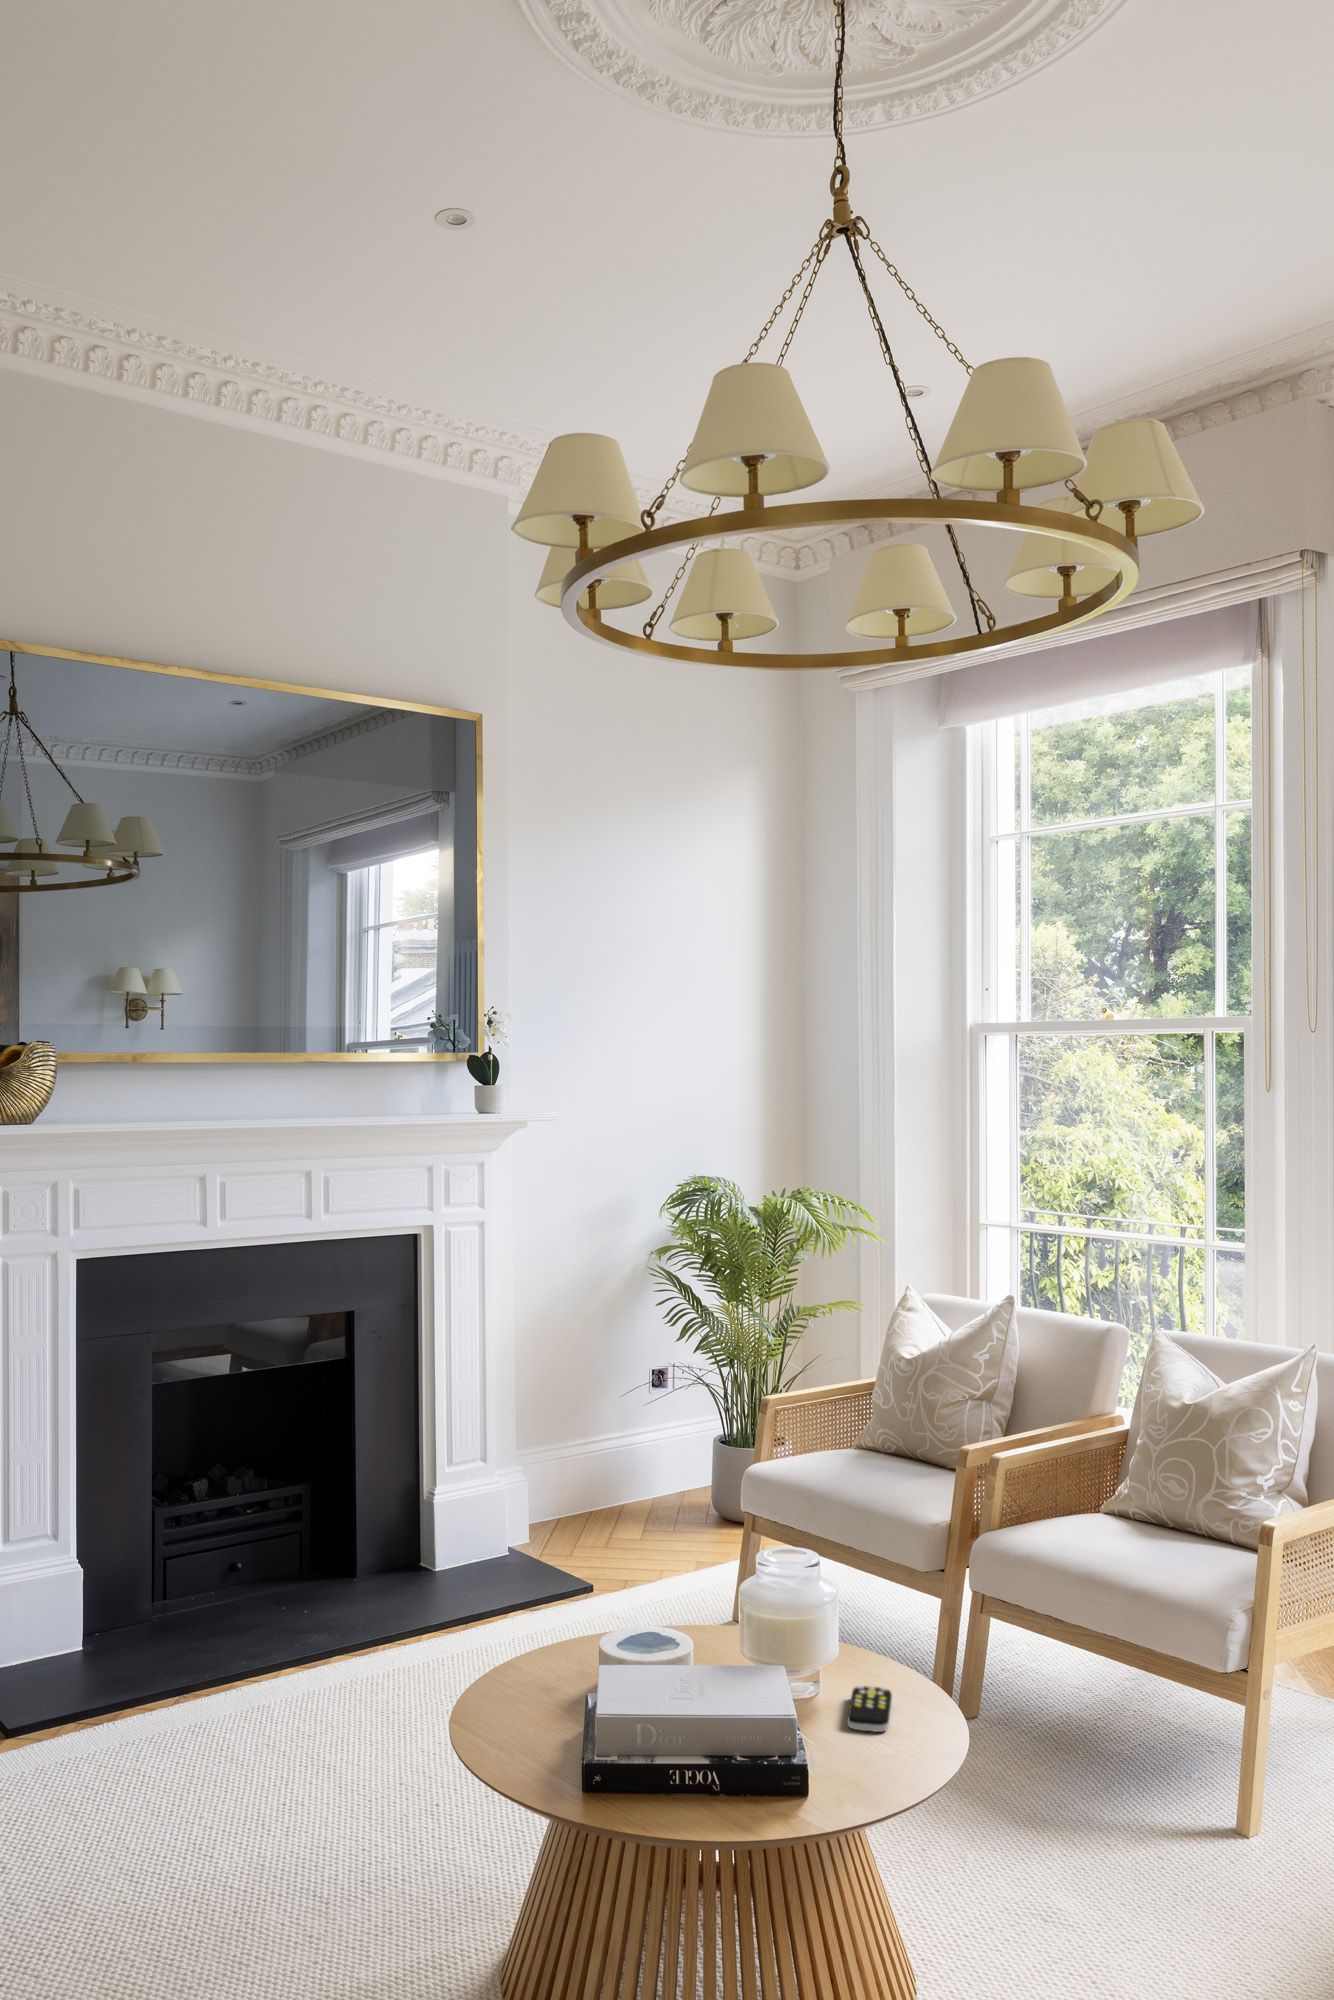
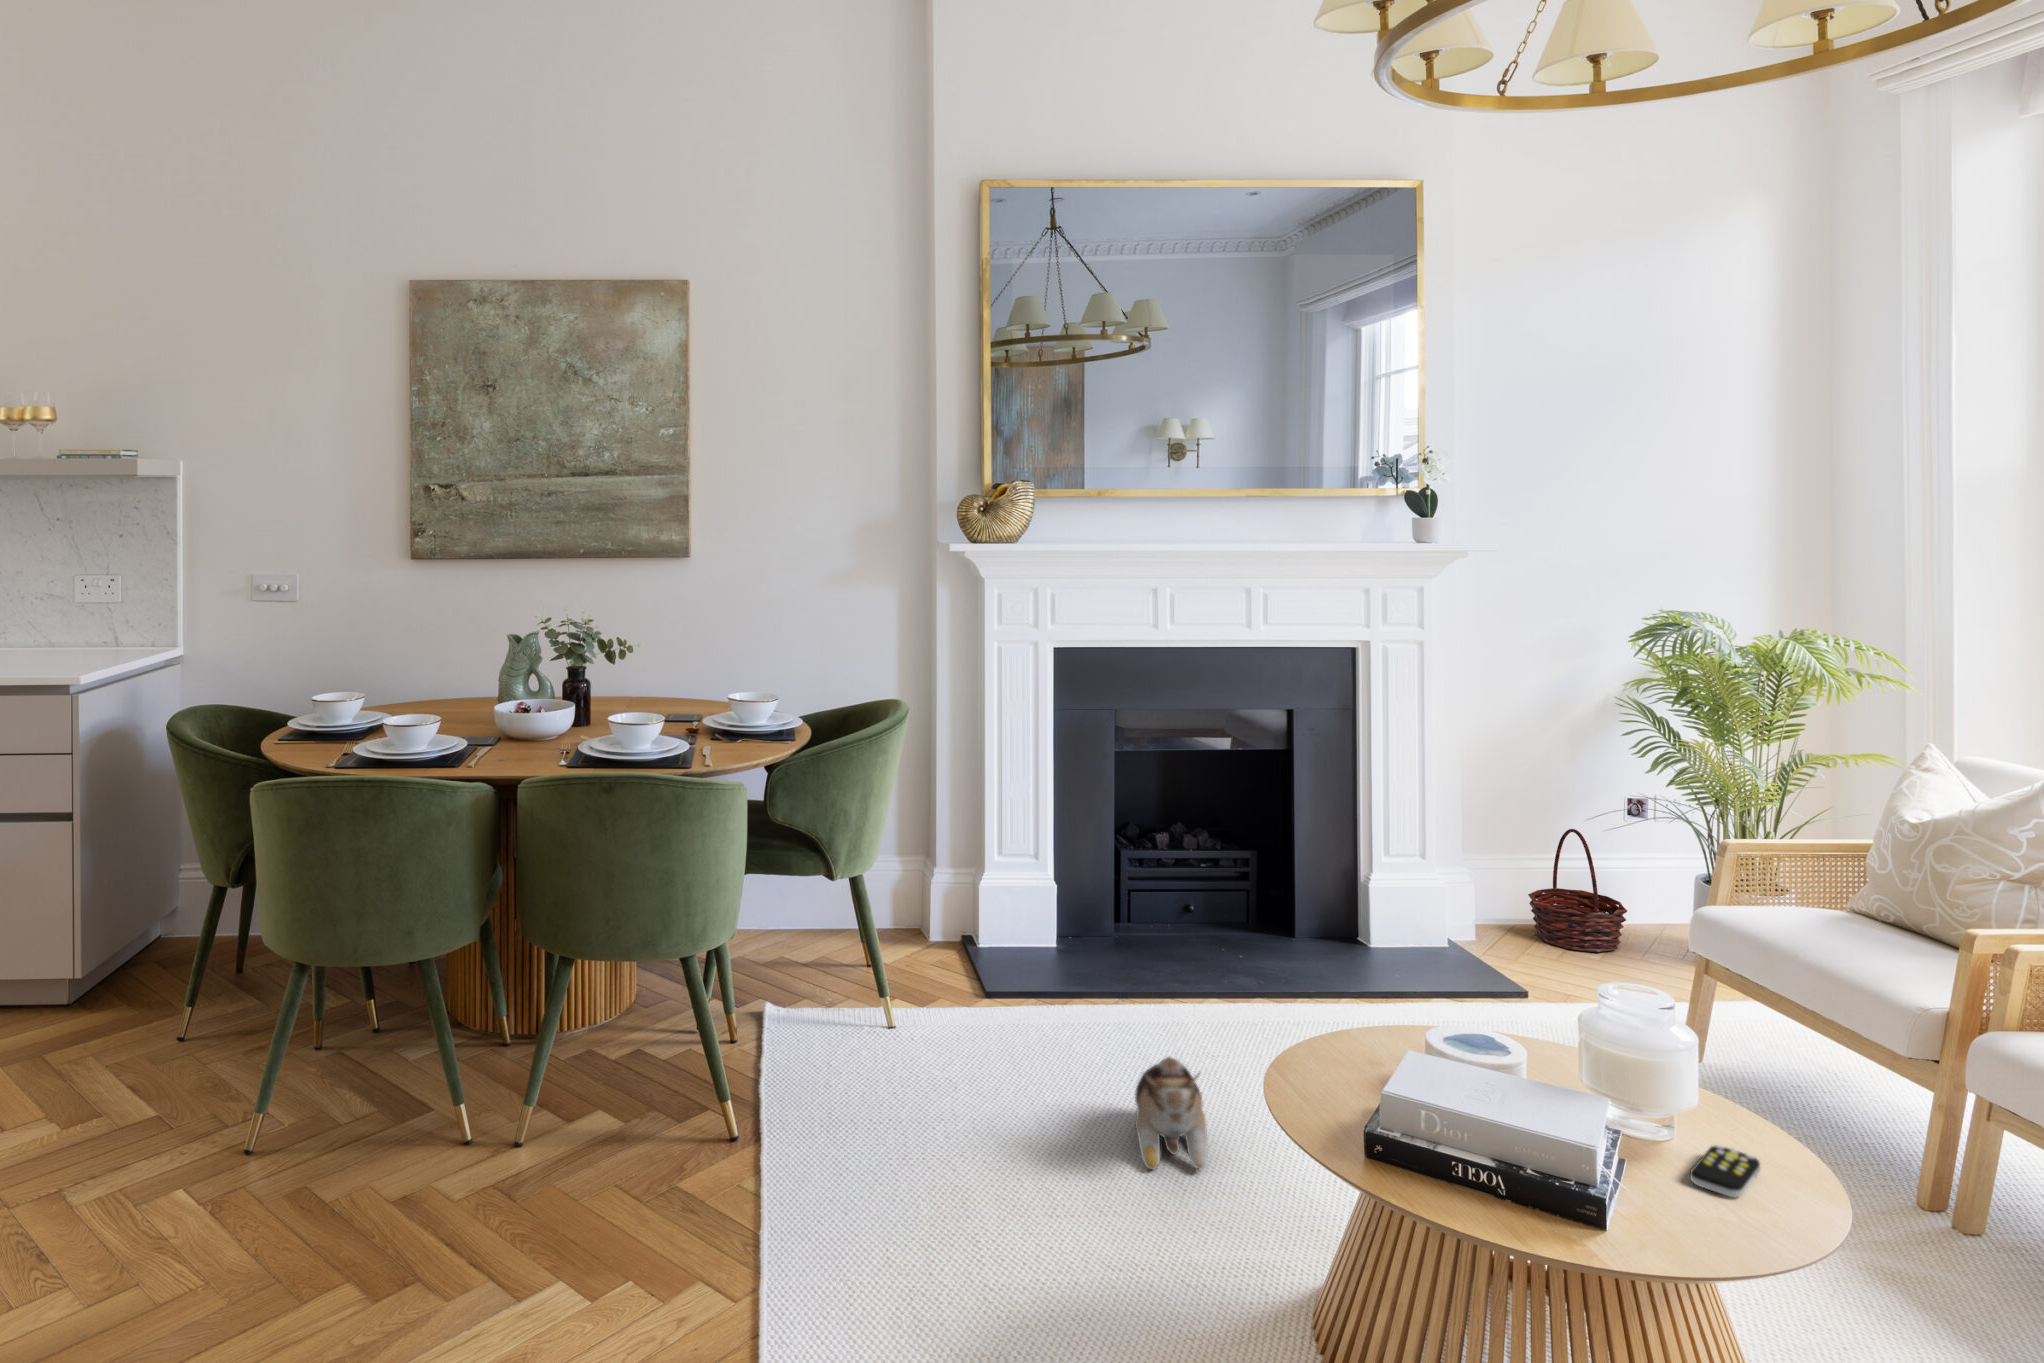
basket: none [576,1407,663,1533] -> present [1528,829,1627,953]
plush toy: none [247,1748,346,1900] -> present [1135,1056,1208,1170]

